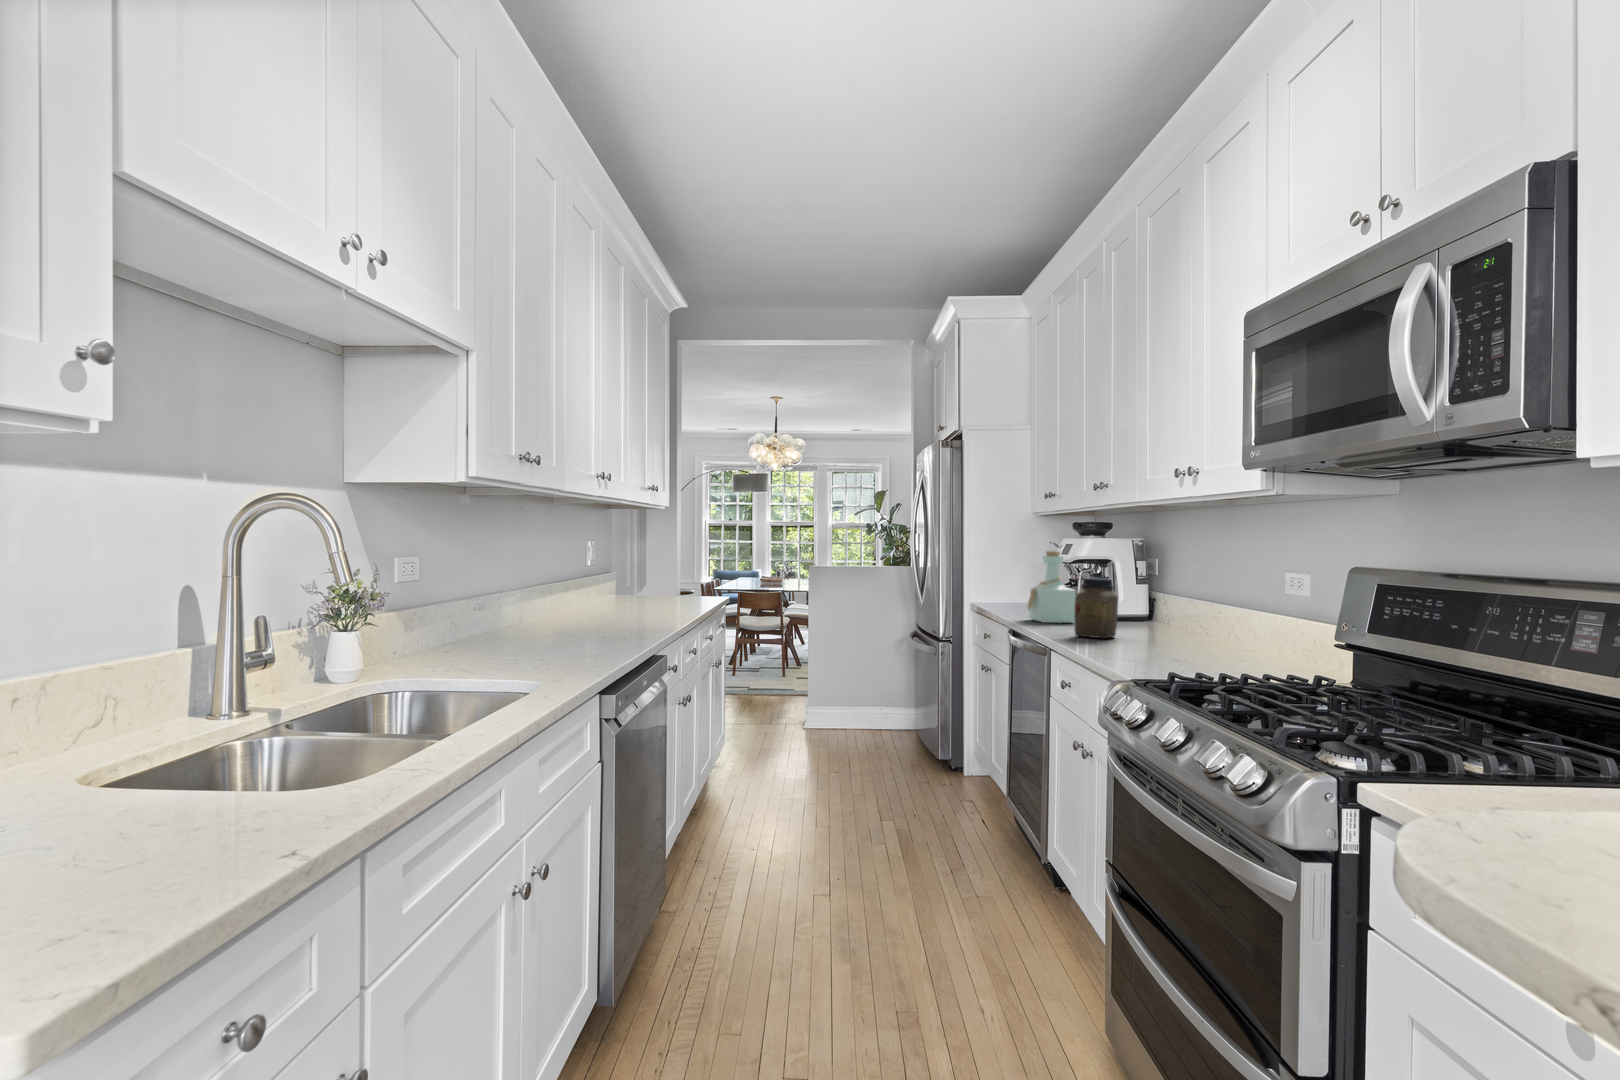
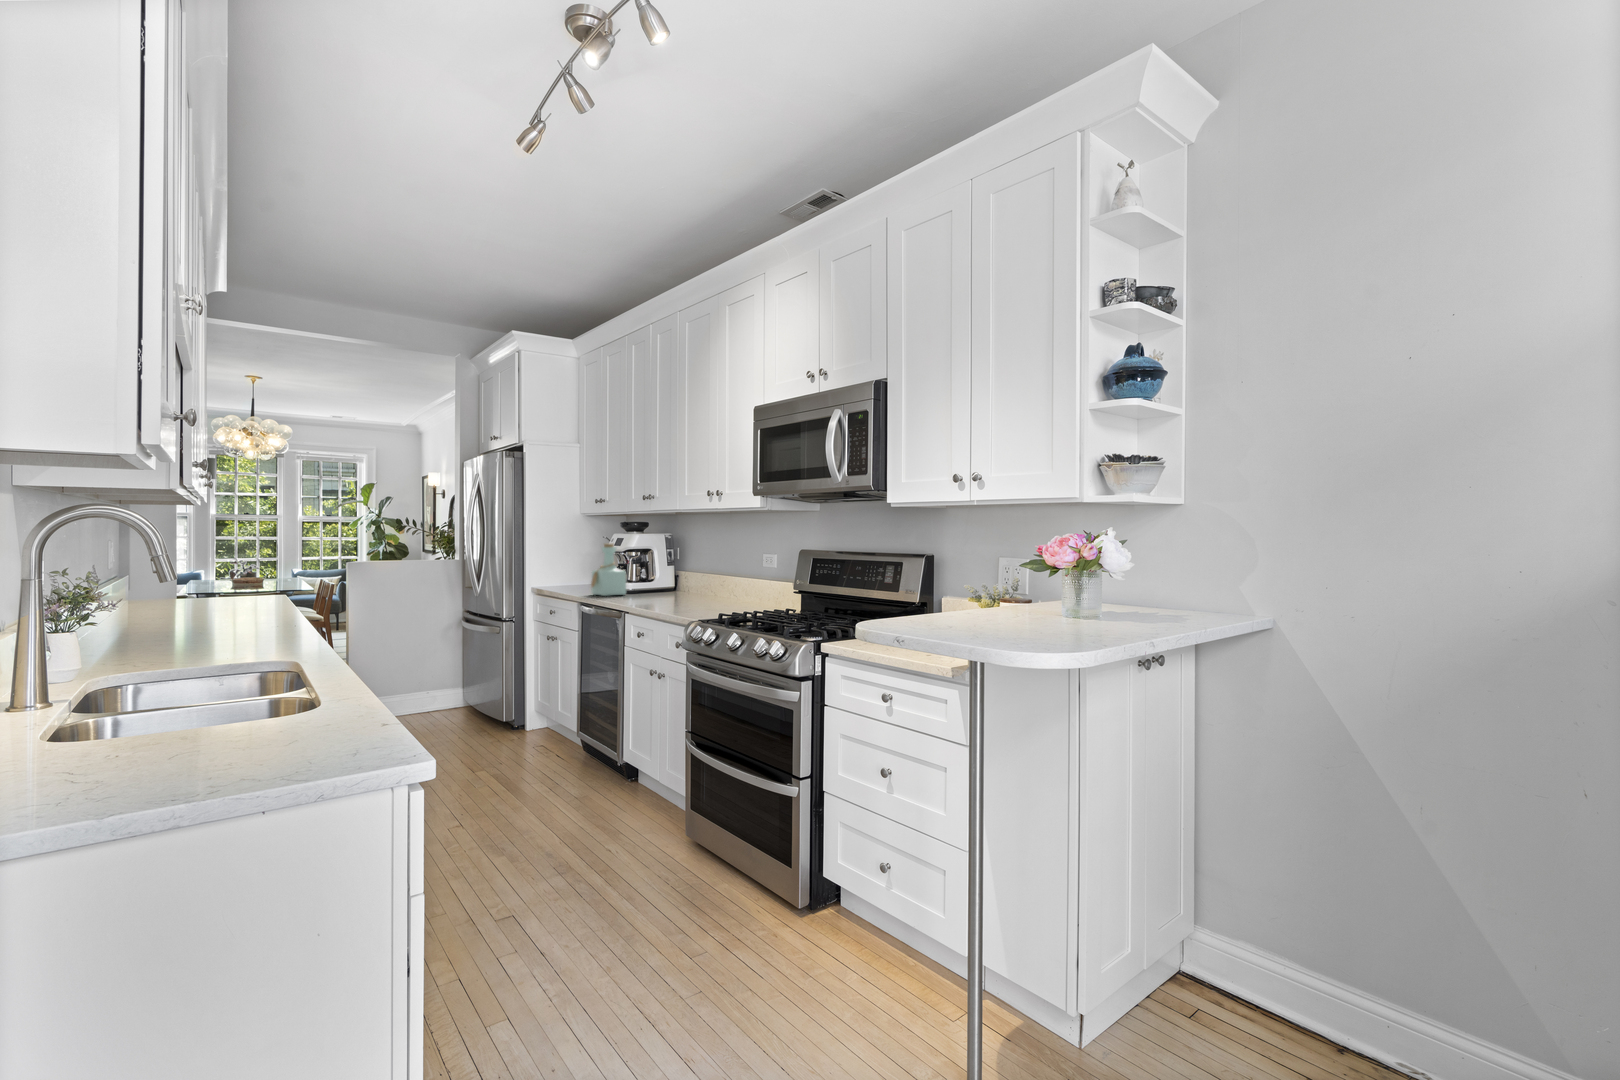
jar: present [1074,578,1118,638] -> none [637,561,665,602]

